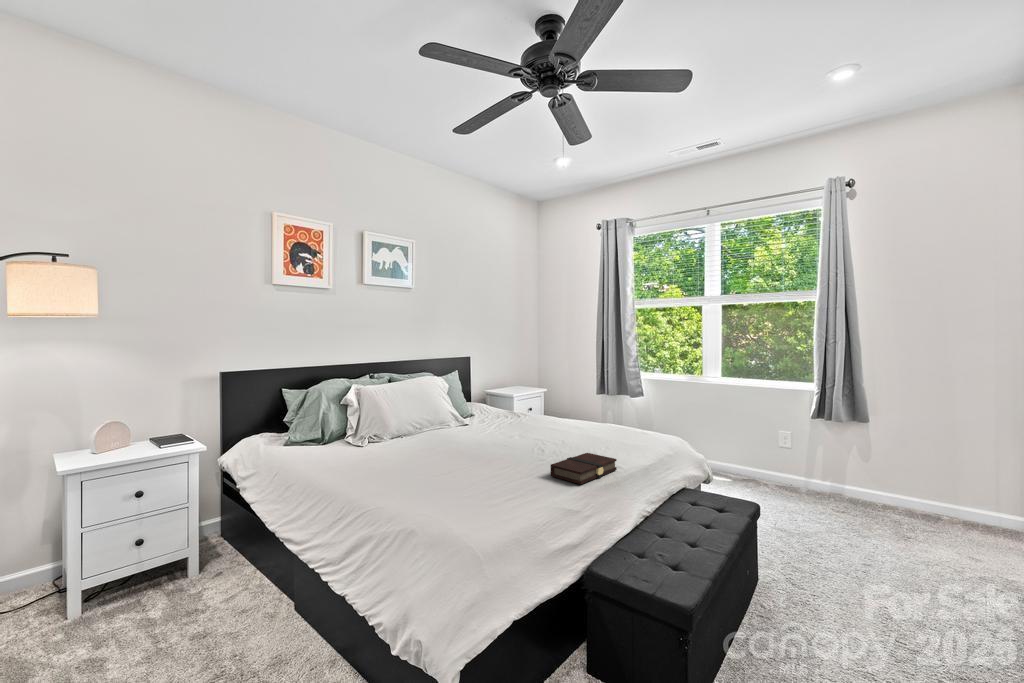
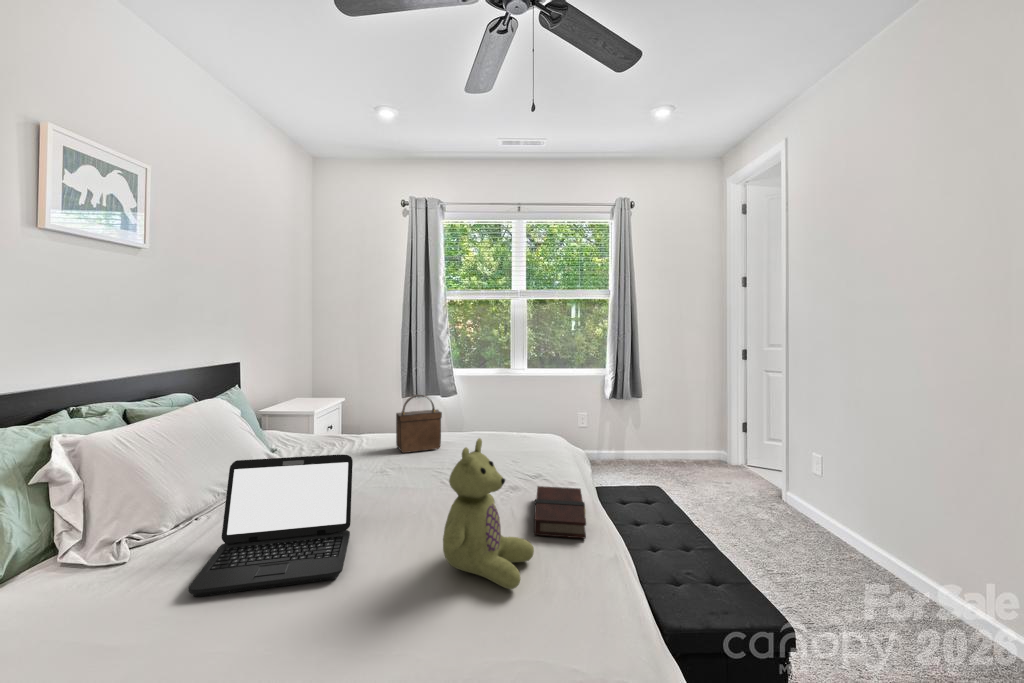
handbag: none [535,384,570,428] -> present [396,395,442,453]
stuffed bear: none [464,398,531,489] -> present [443,438,534,589]
laptop: none [372,403,459,467] -> present [188,455,353,597]

